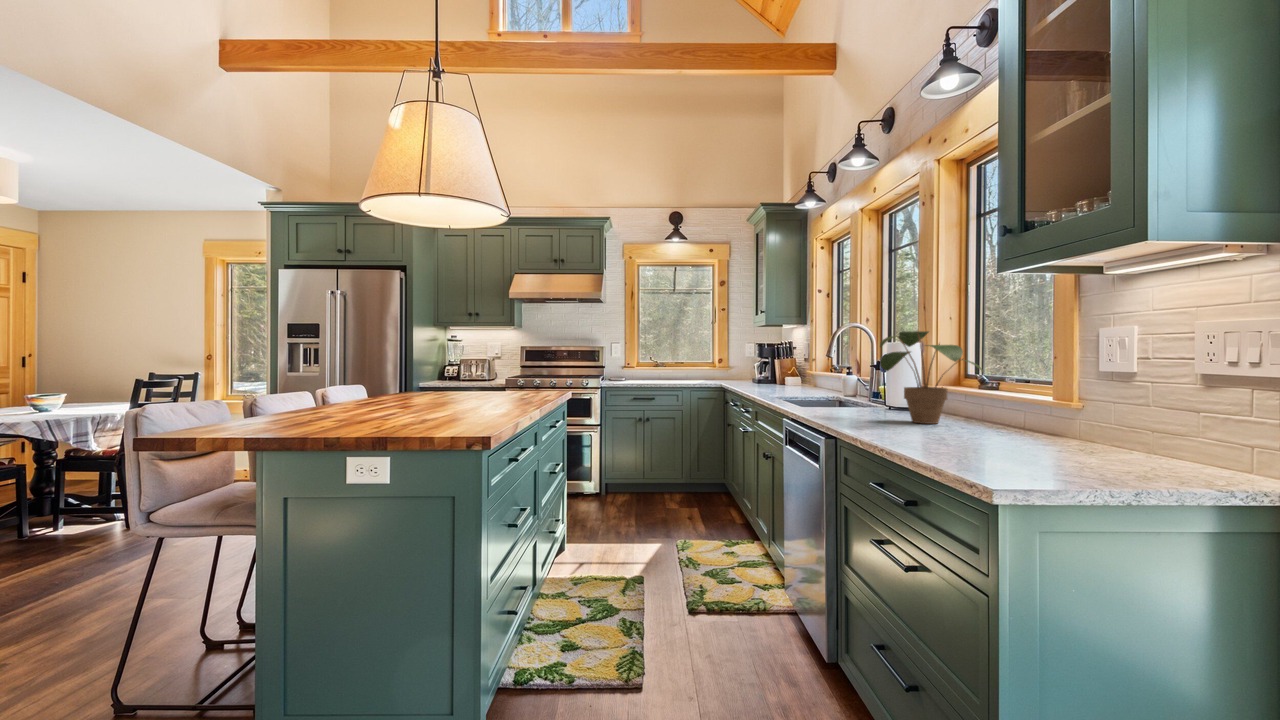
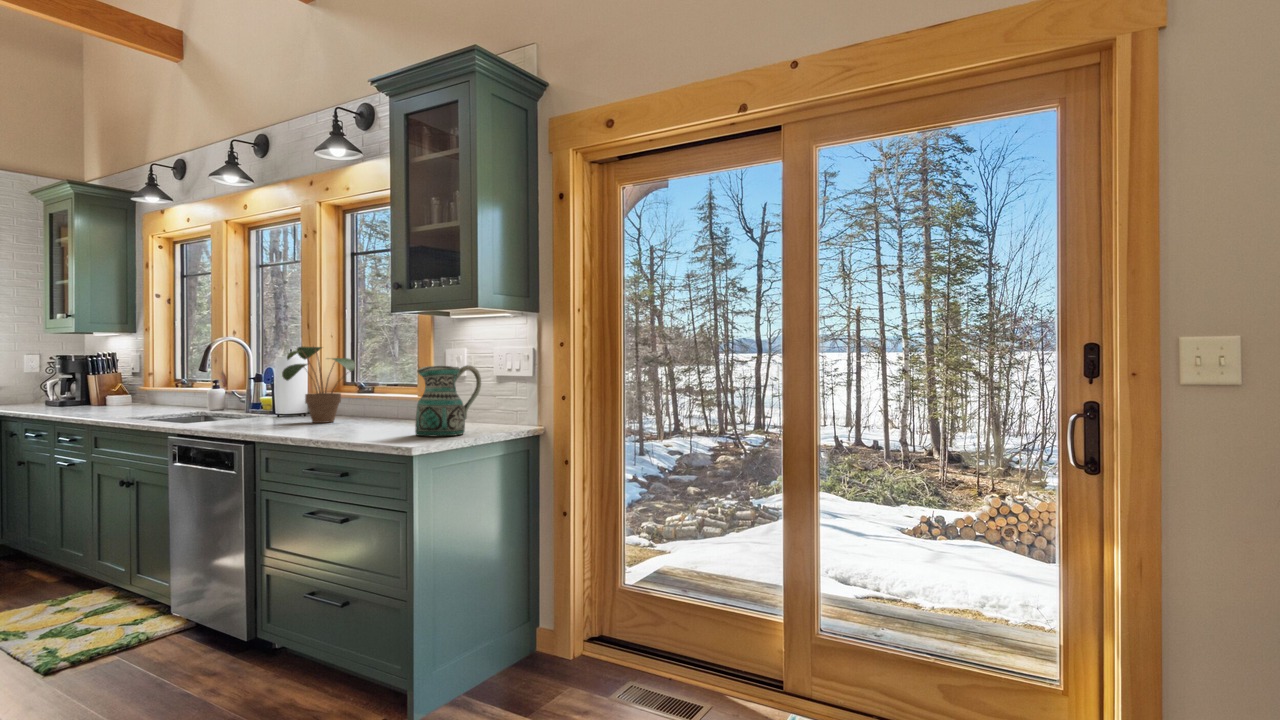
ceramic pitcher: none [1020,355,1154,475] -> present [415,365,481,436]

